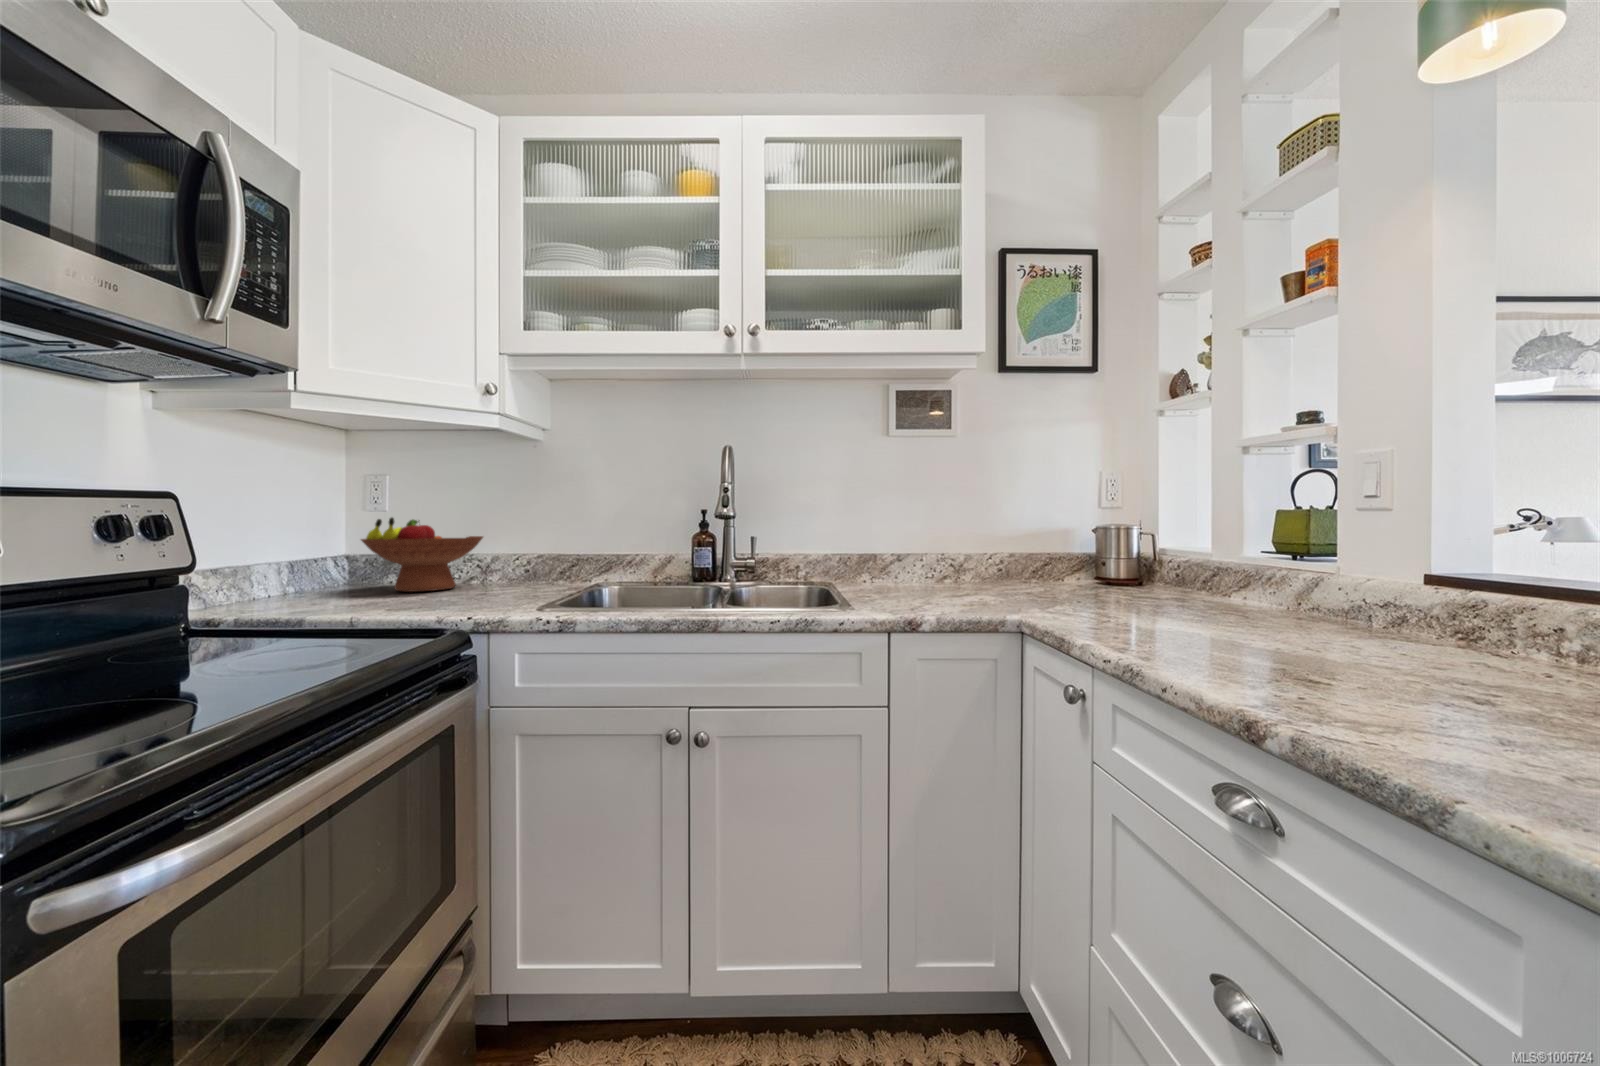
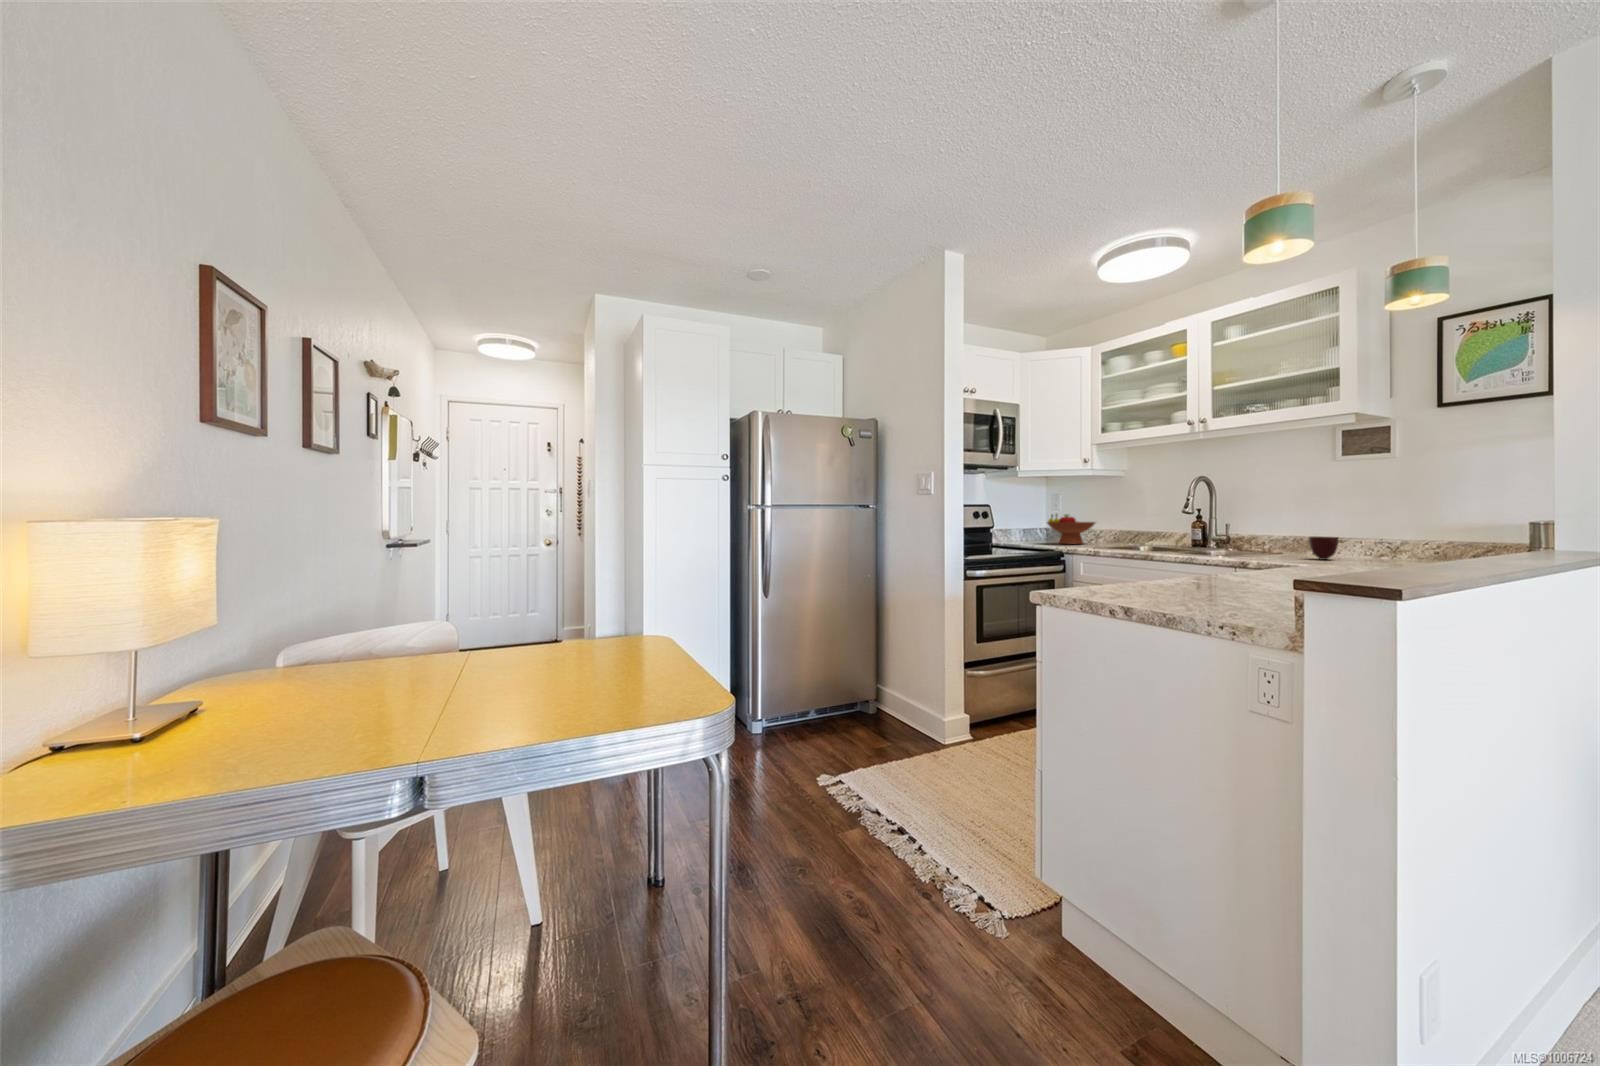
mug: none [934,556,984,596] -> present [1309,537,1339,560]

